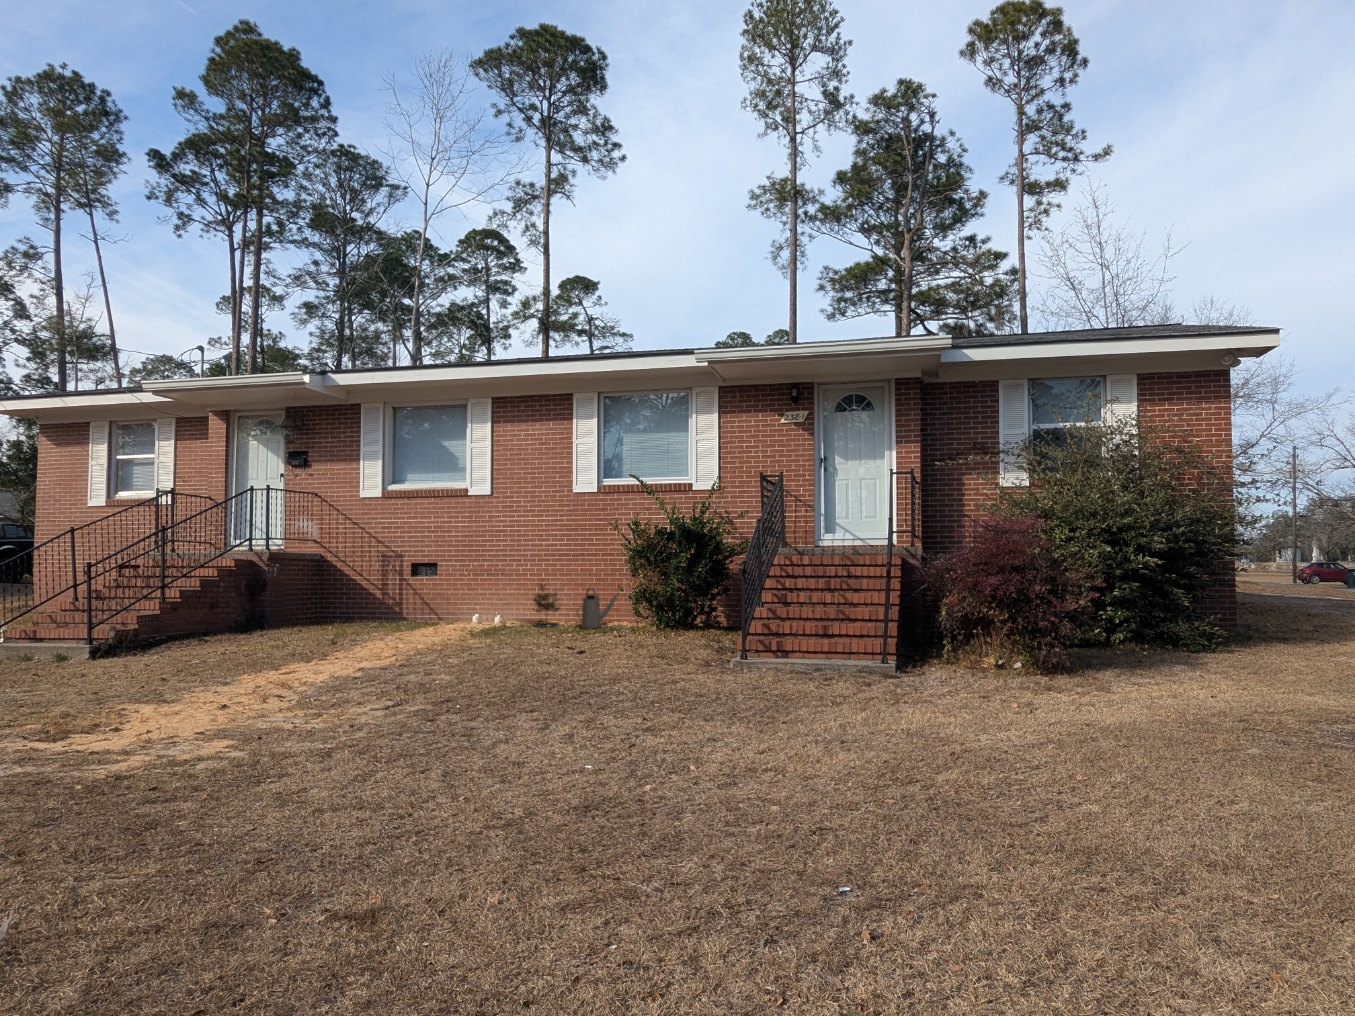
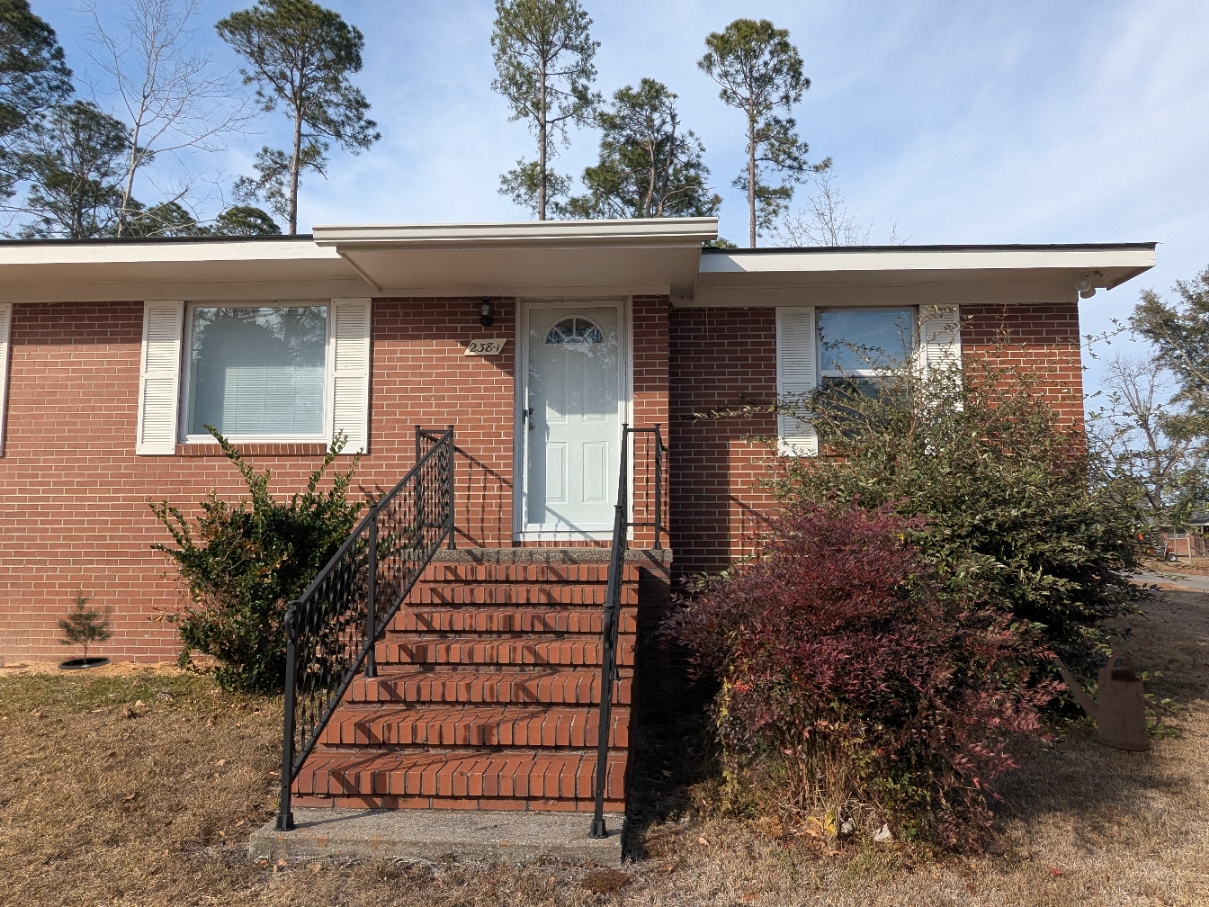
watering can: present [577,588,618,629] -> present [1053,652,1162,751]

